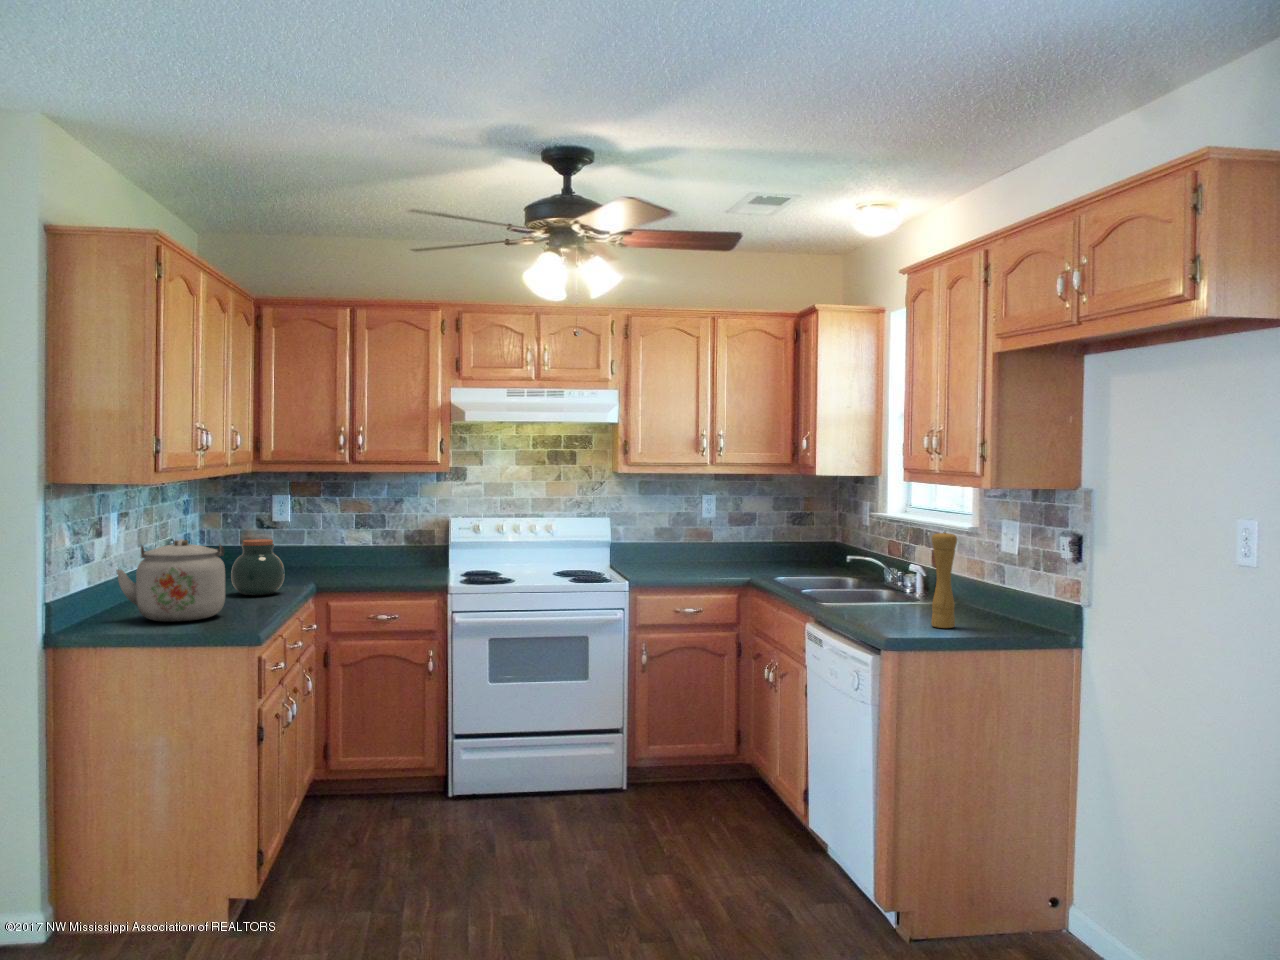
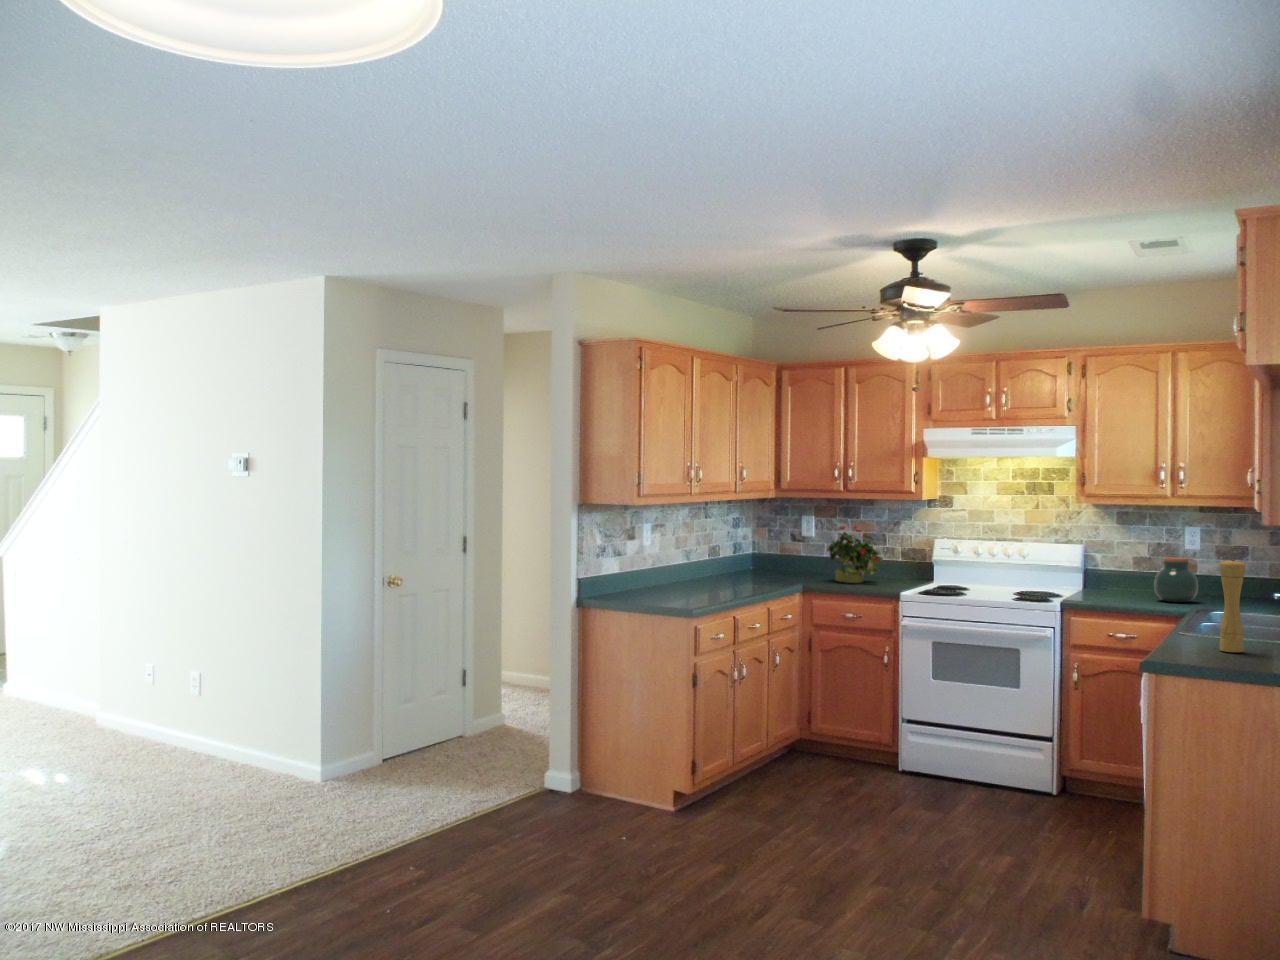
potted plant: none [322,503,402,576] -> present [827,526,883,583]
kettle: present [116,539,225,622] -> none [641,541,711,595]
jar: present [231,539,284,595] -> present [1154,557,1198,602]

